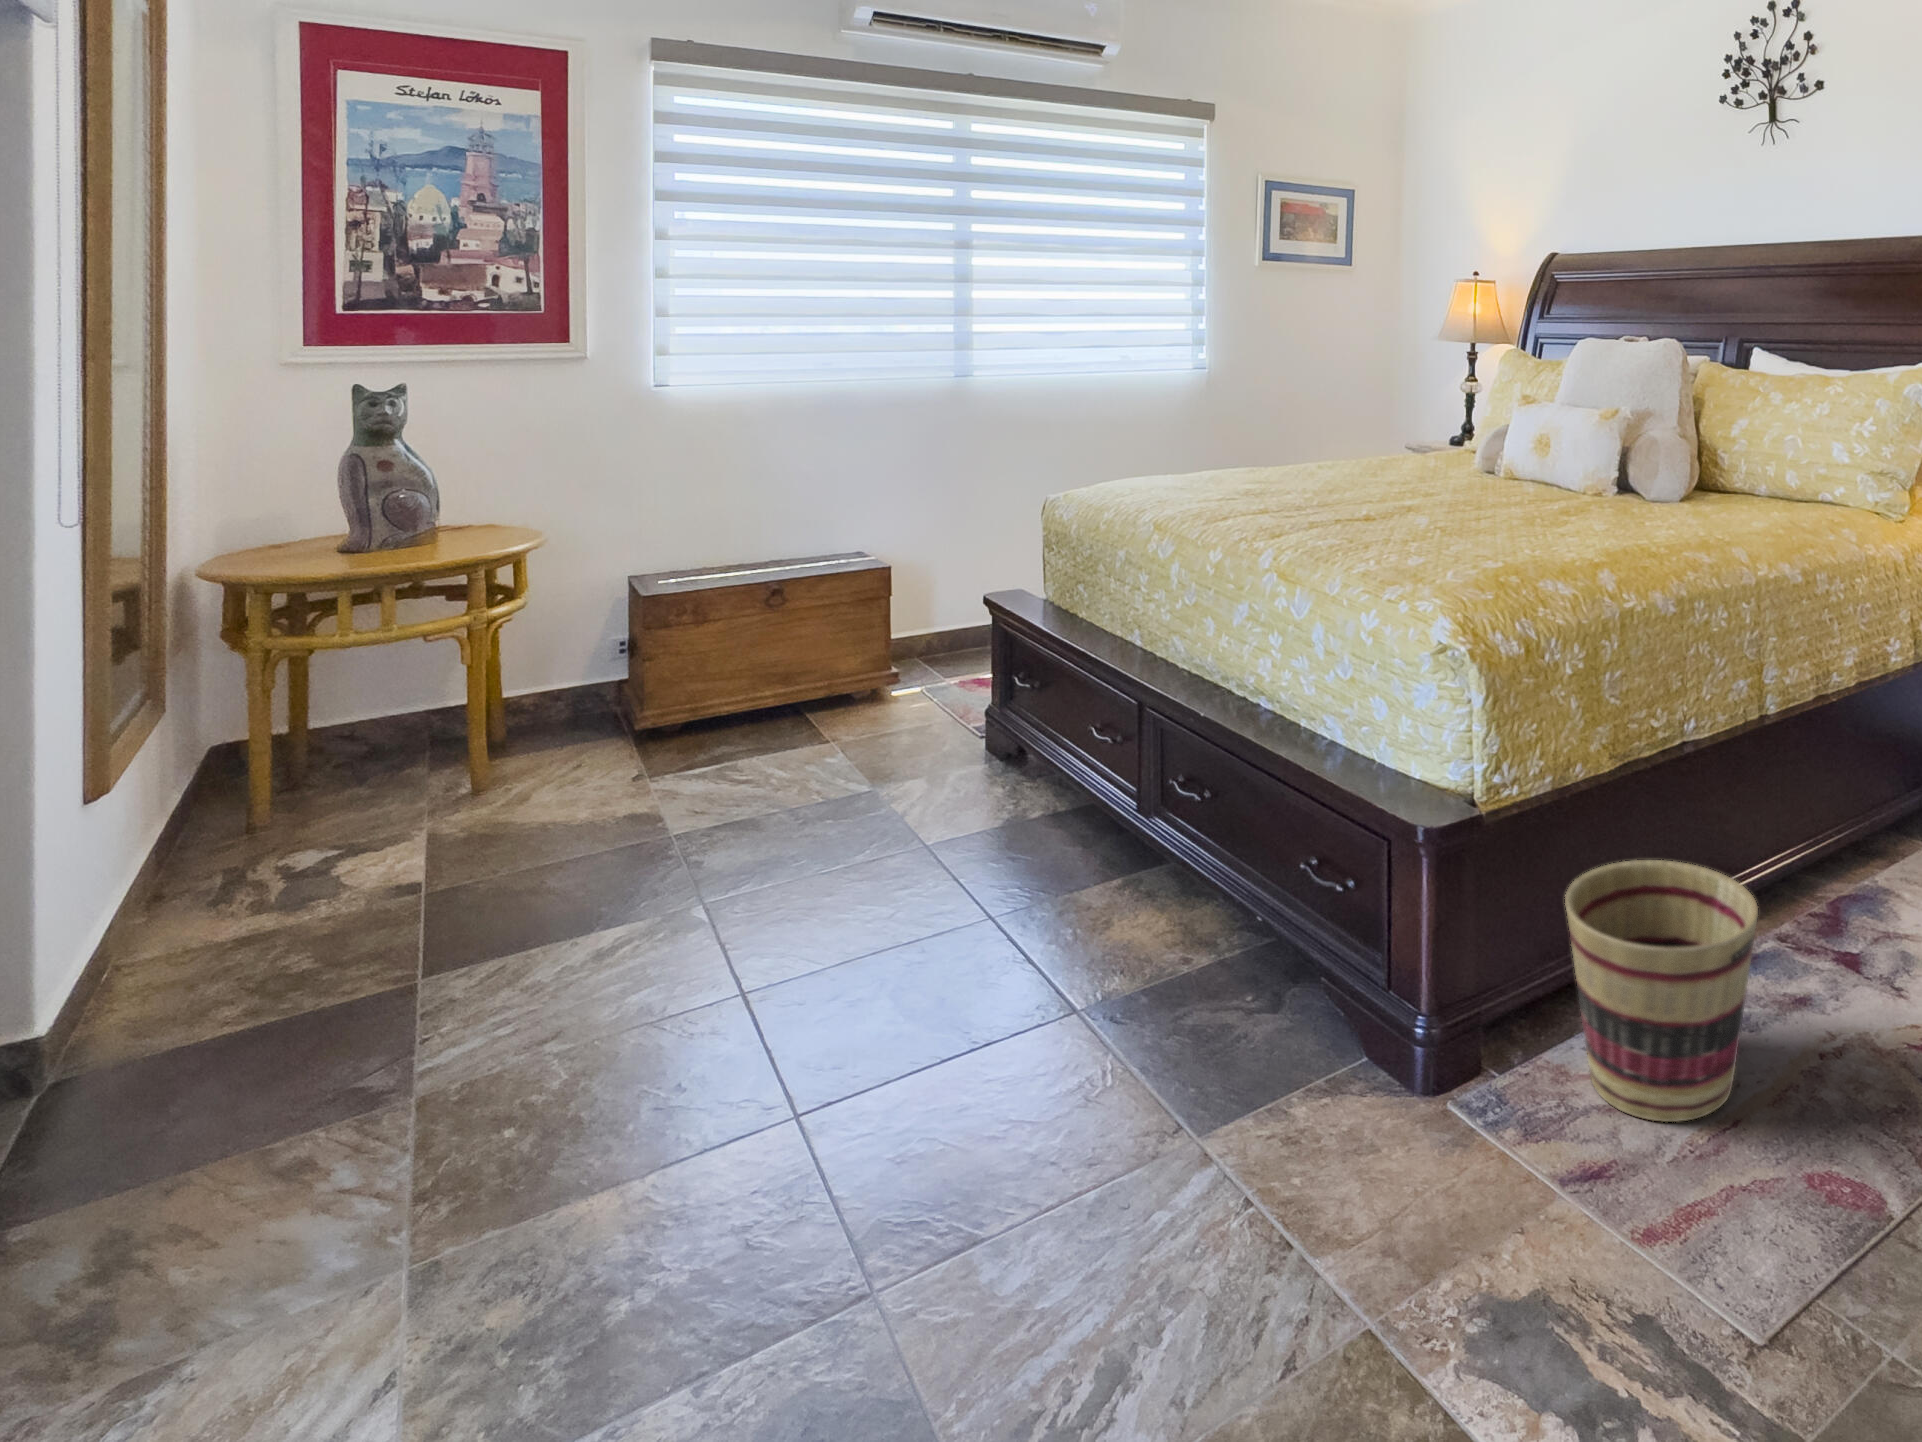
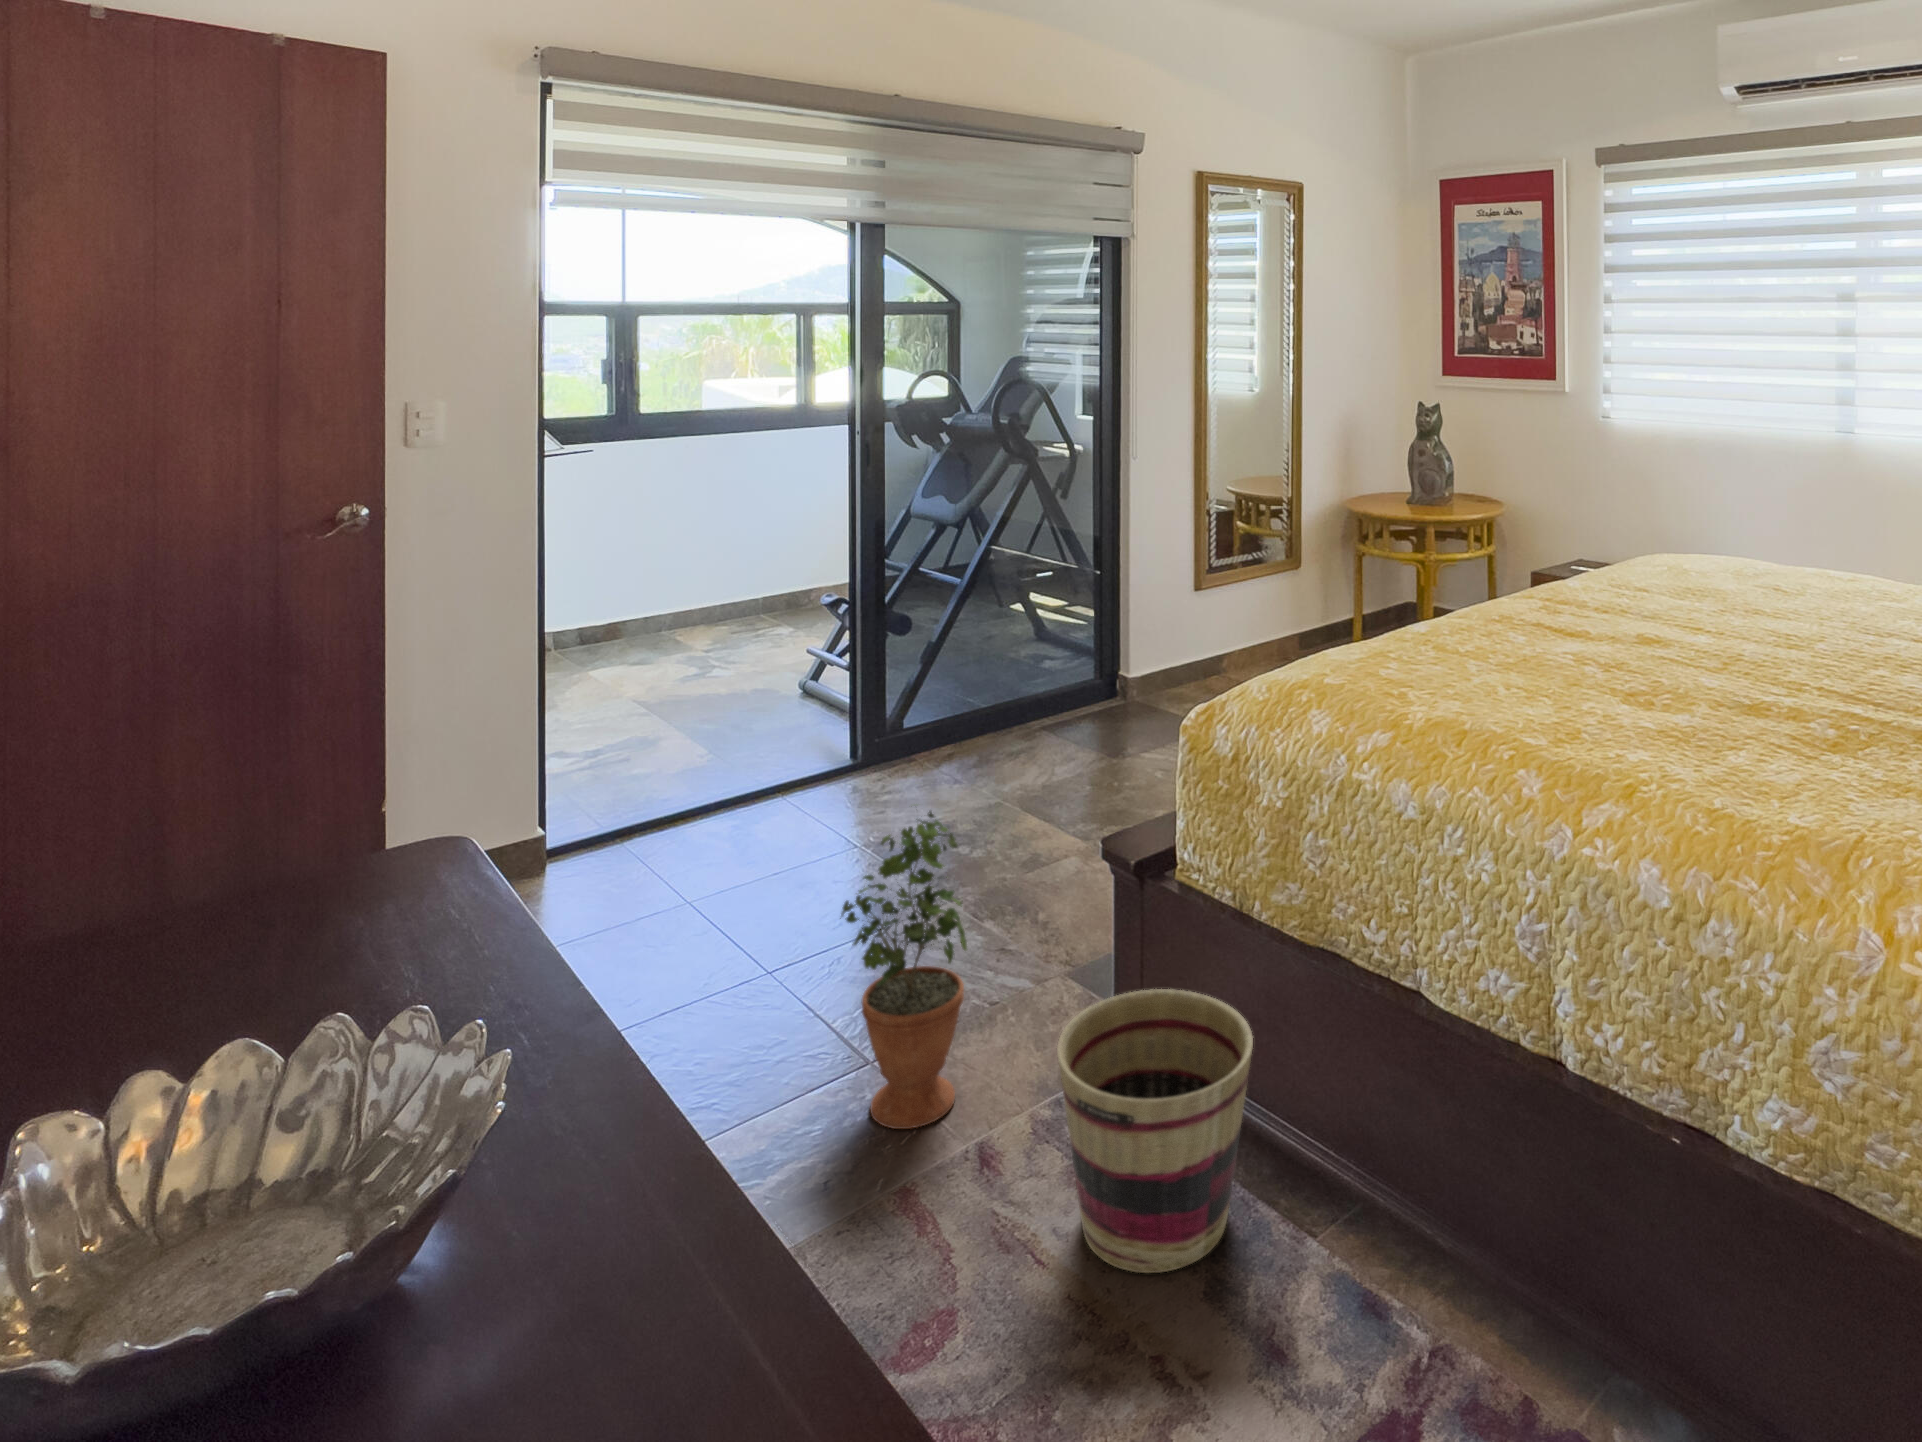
potted plant: none [1340,874,1538,1327] -> present [840,811,967,1129]

